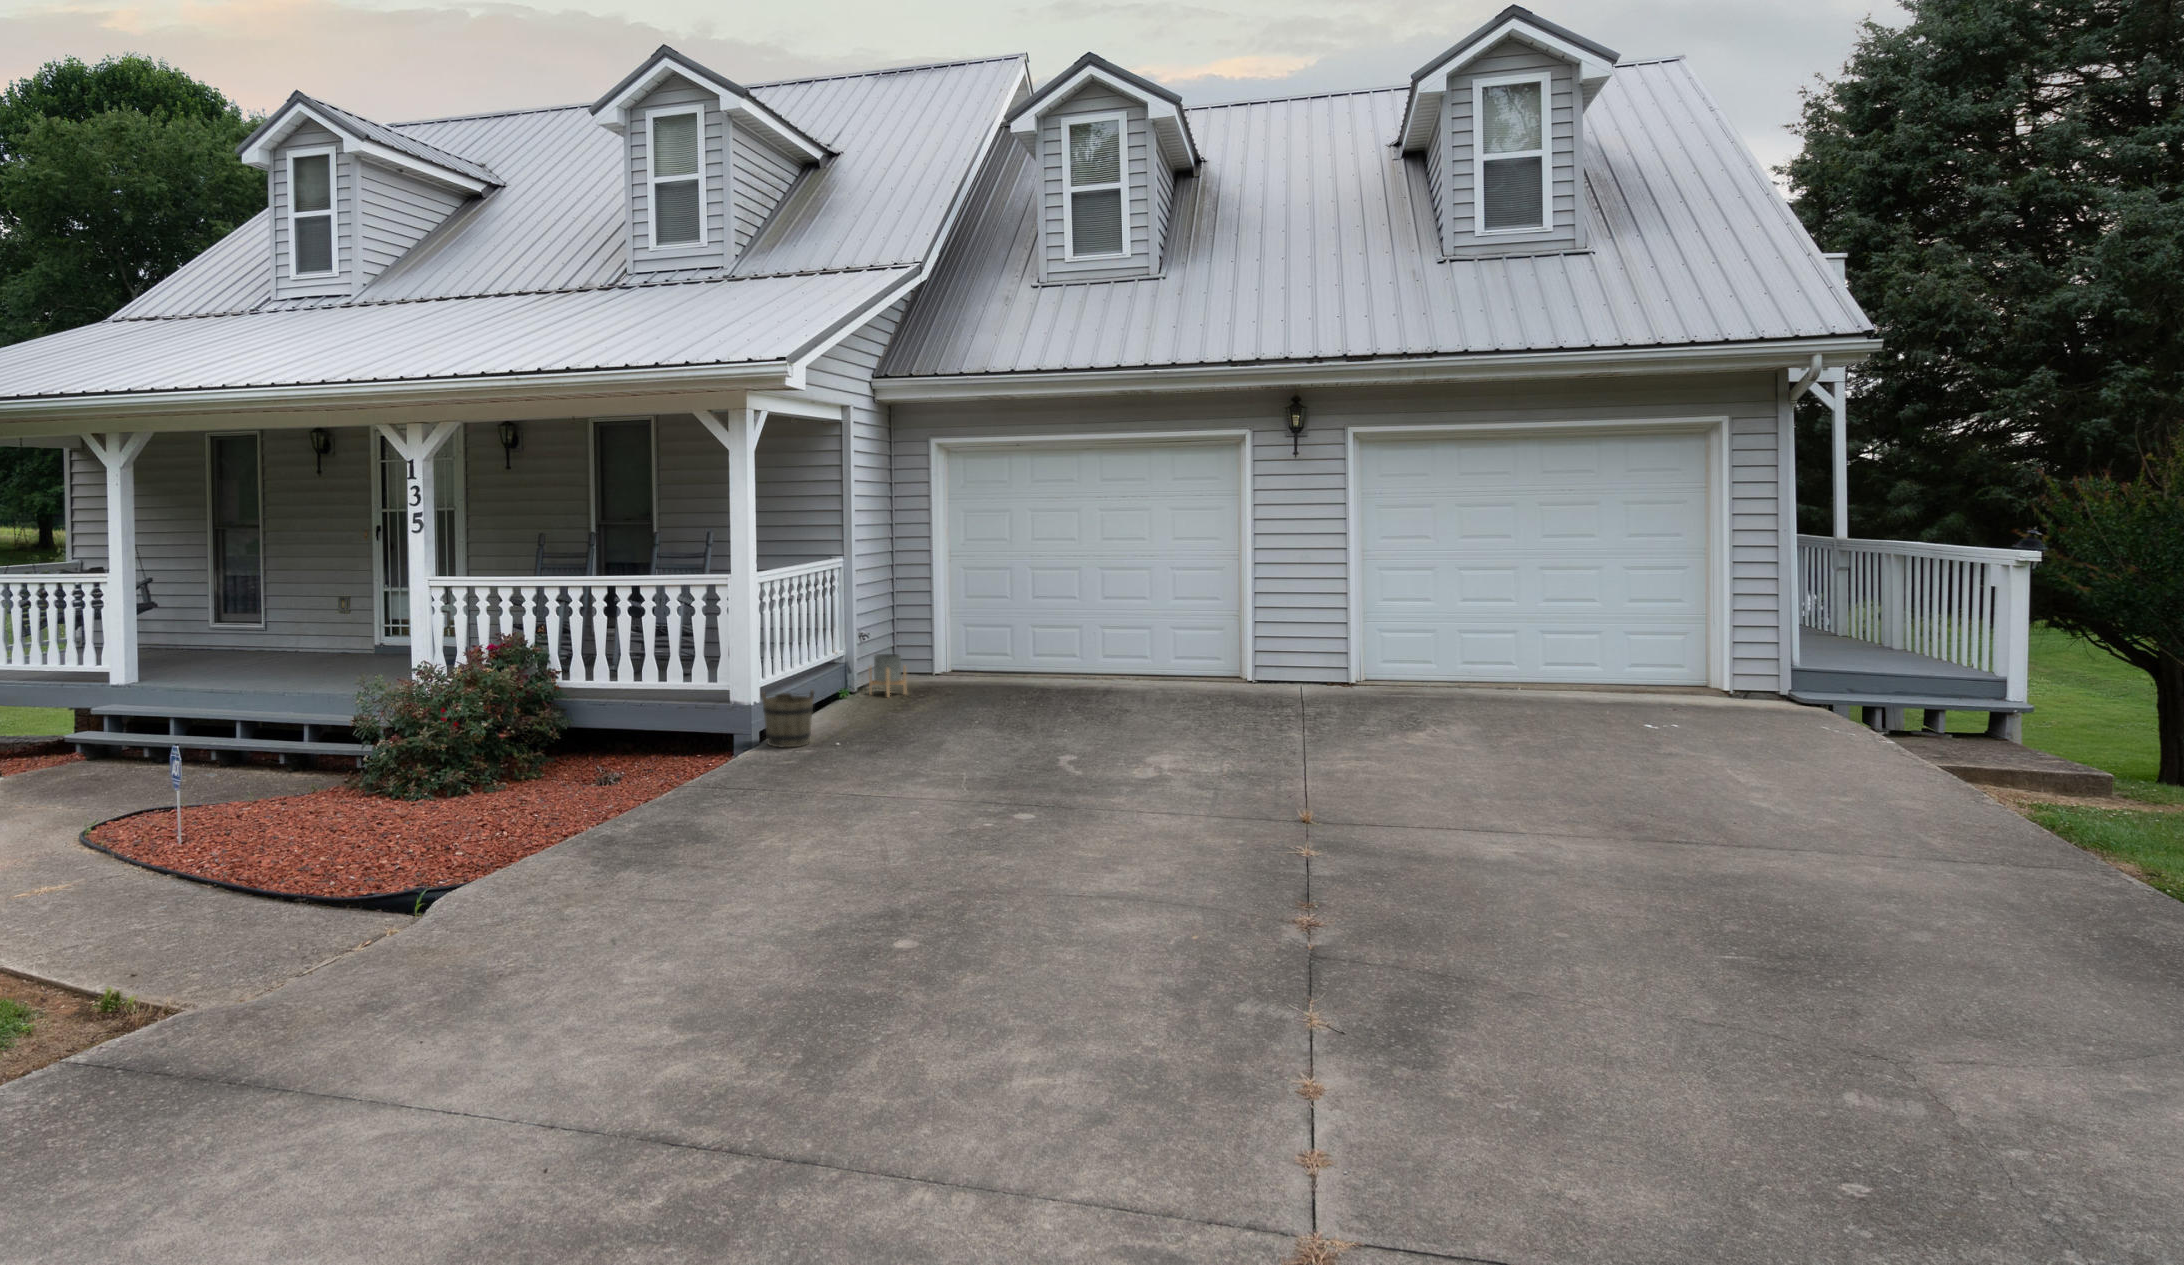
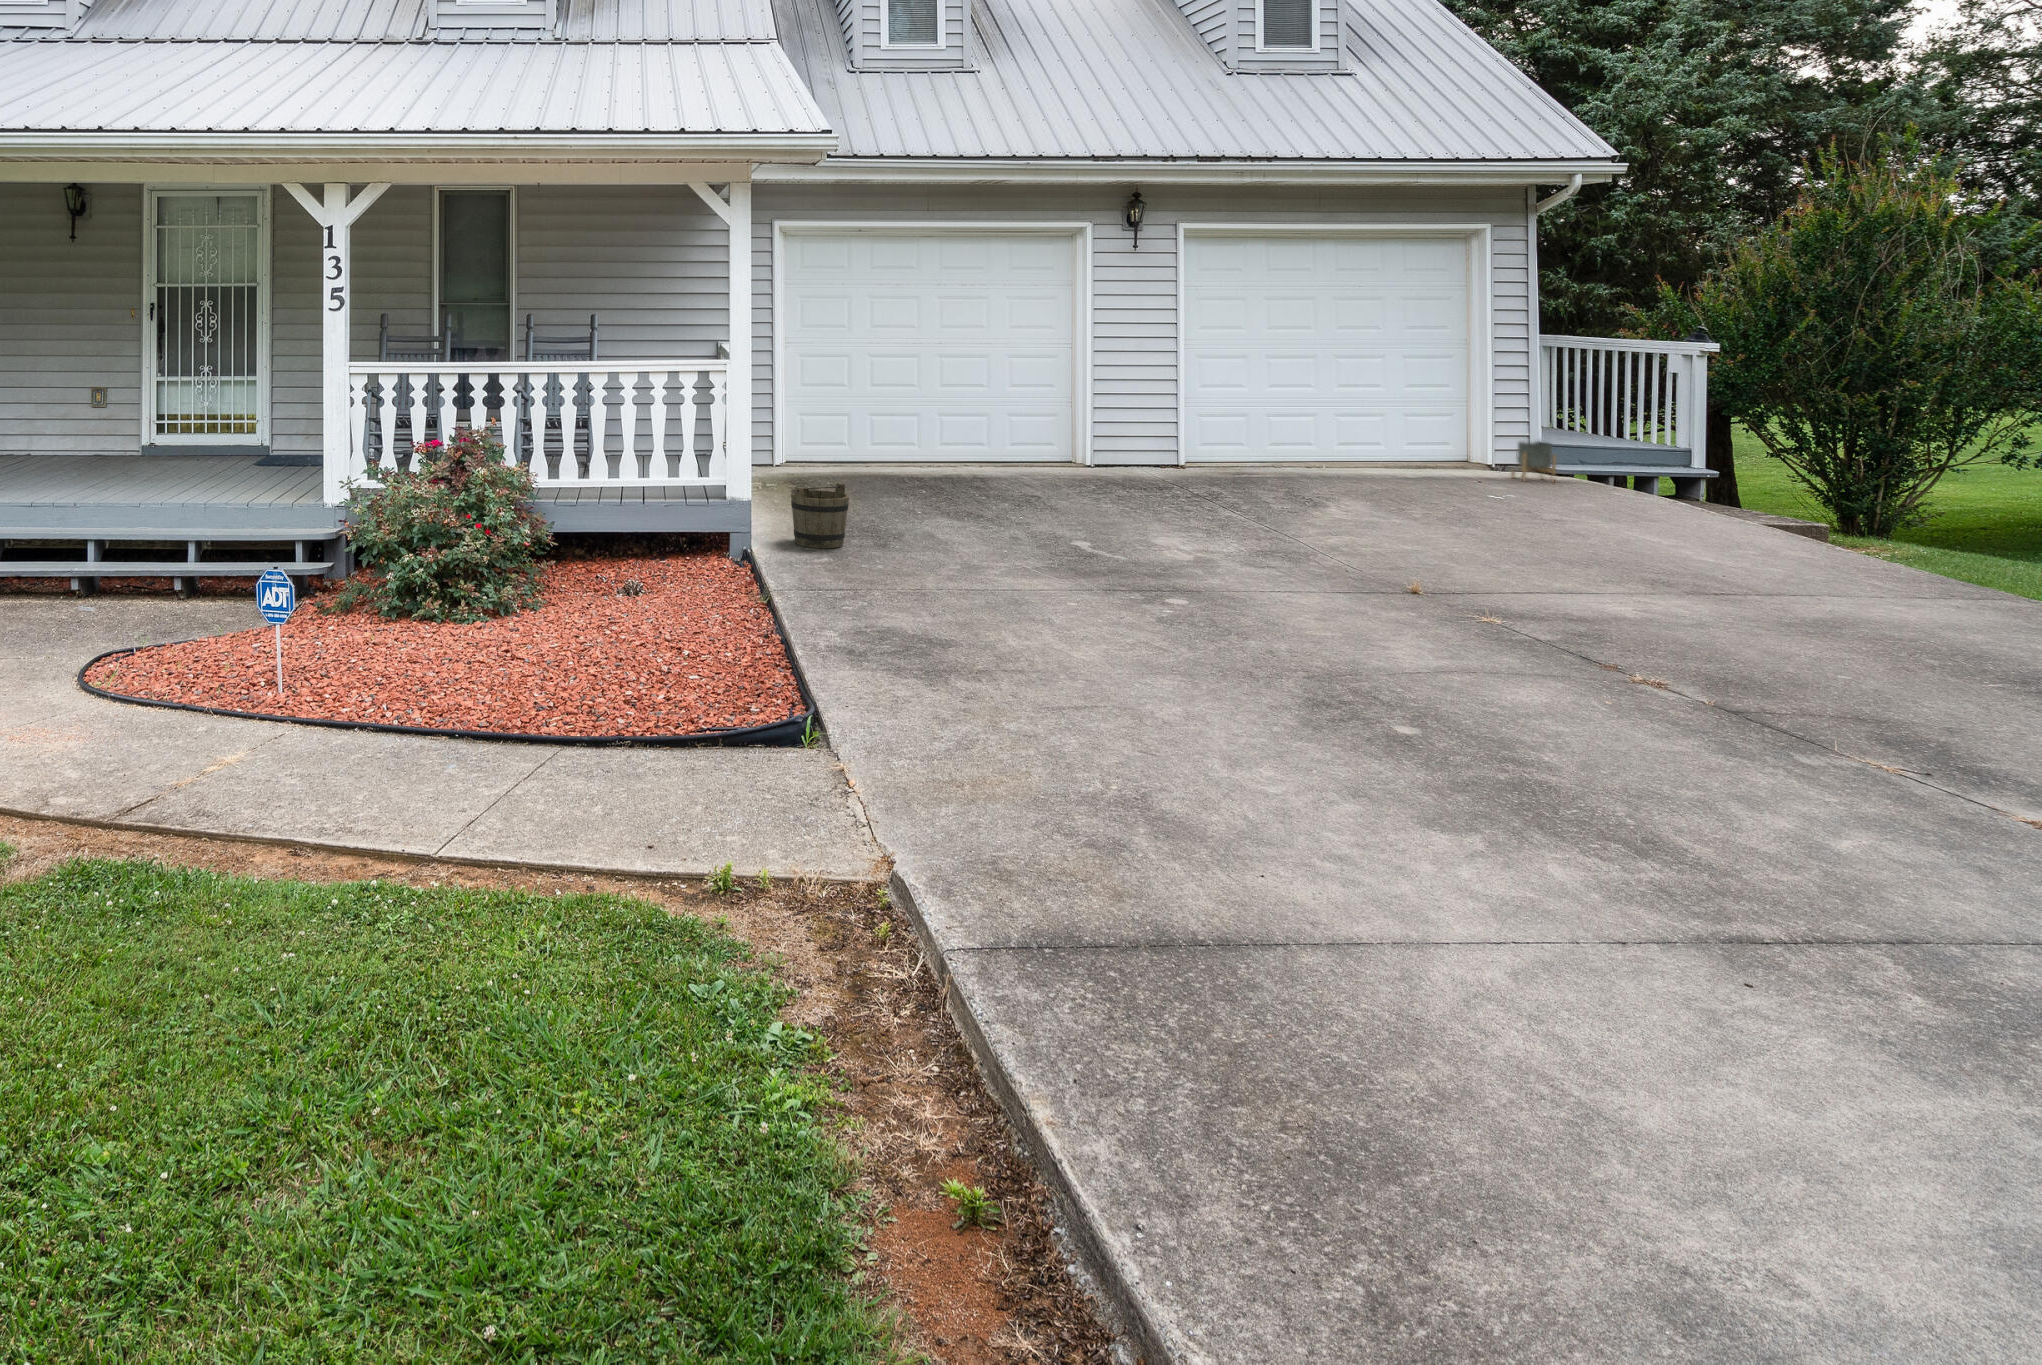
planter: present [869,654,907,697] -> present [1511,442,1556,482]

